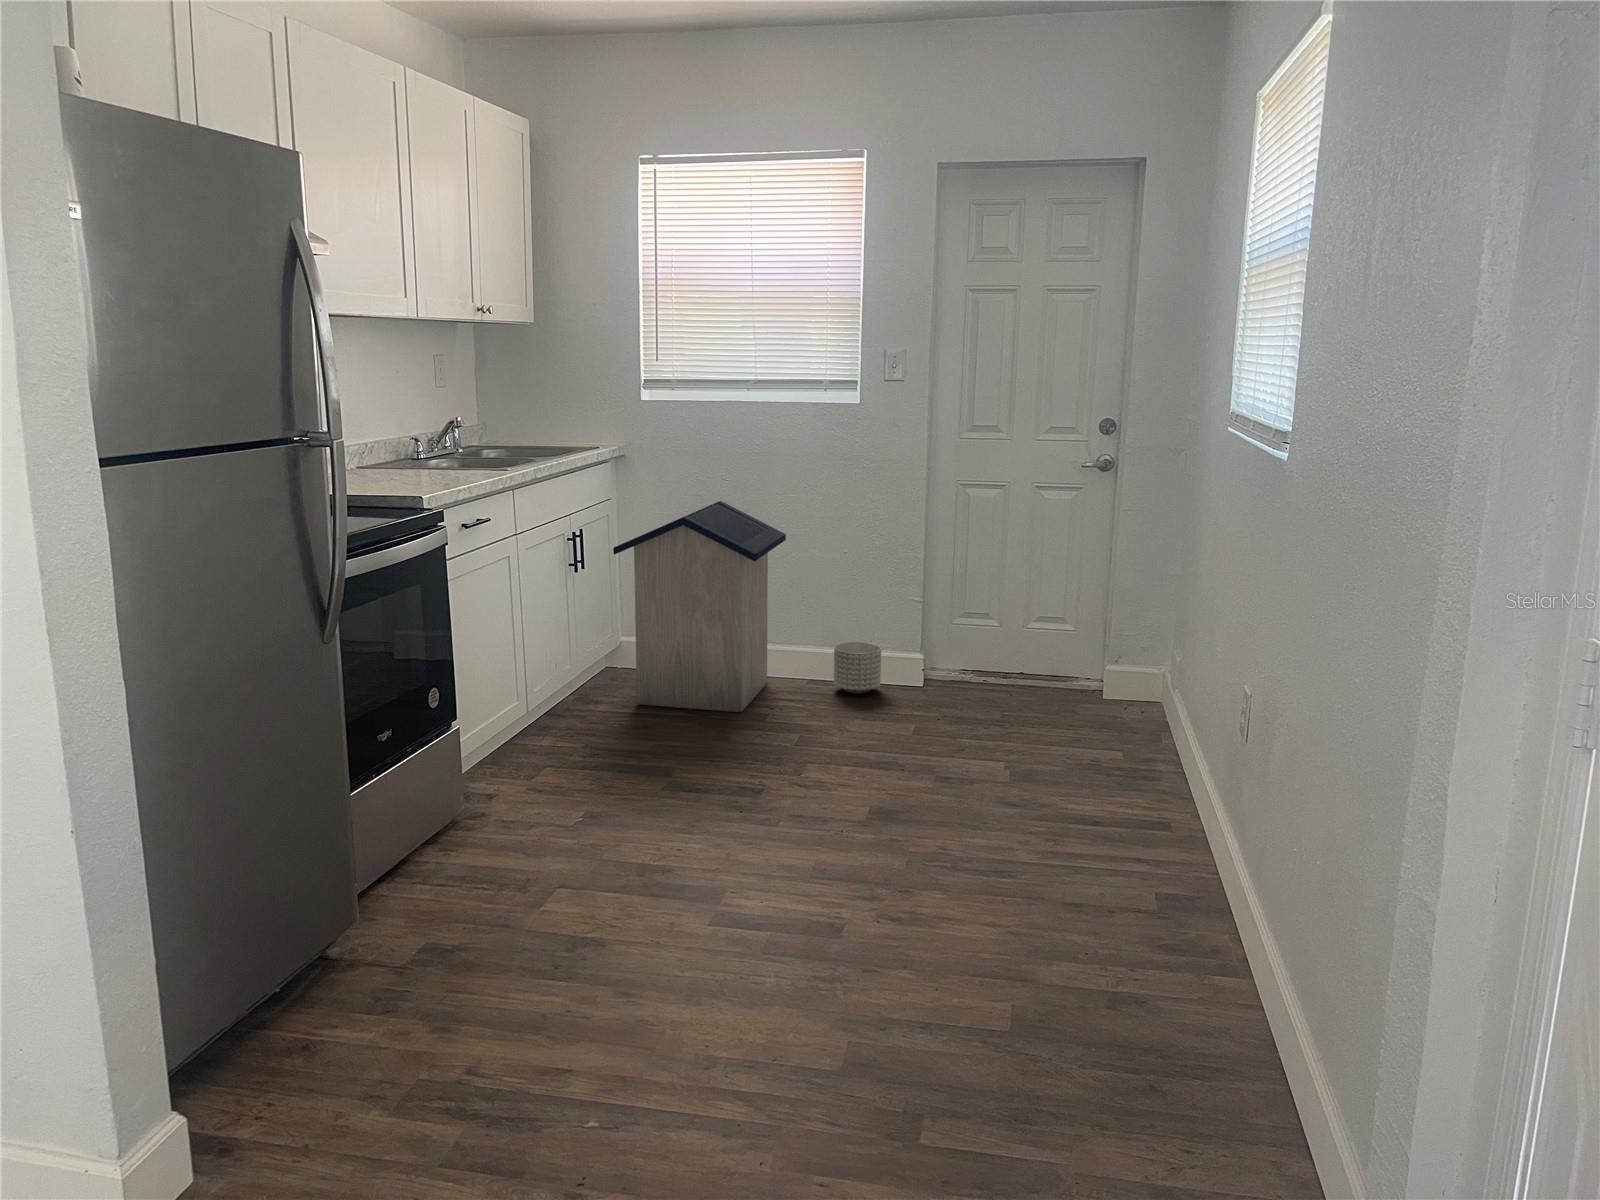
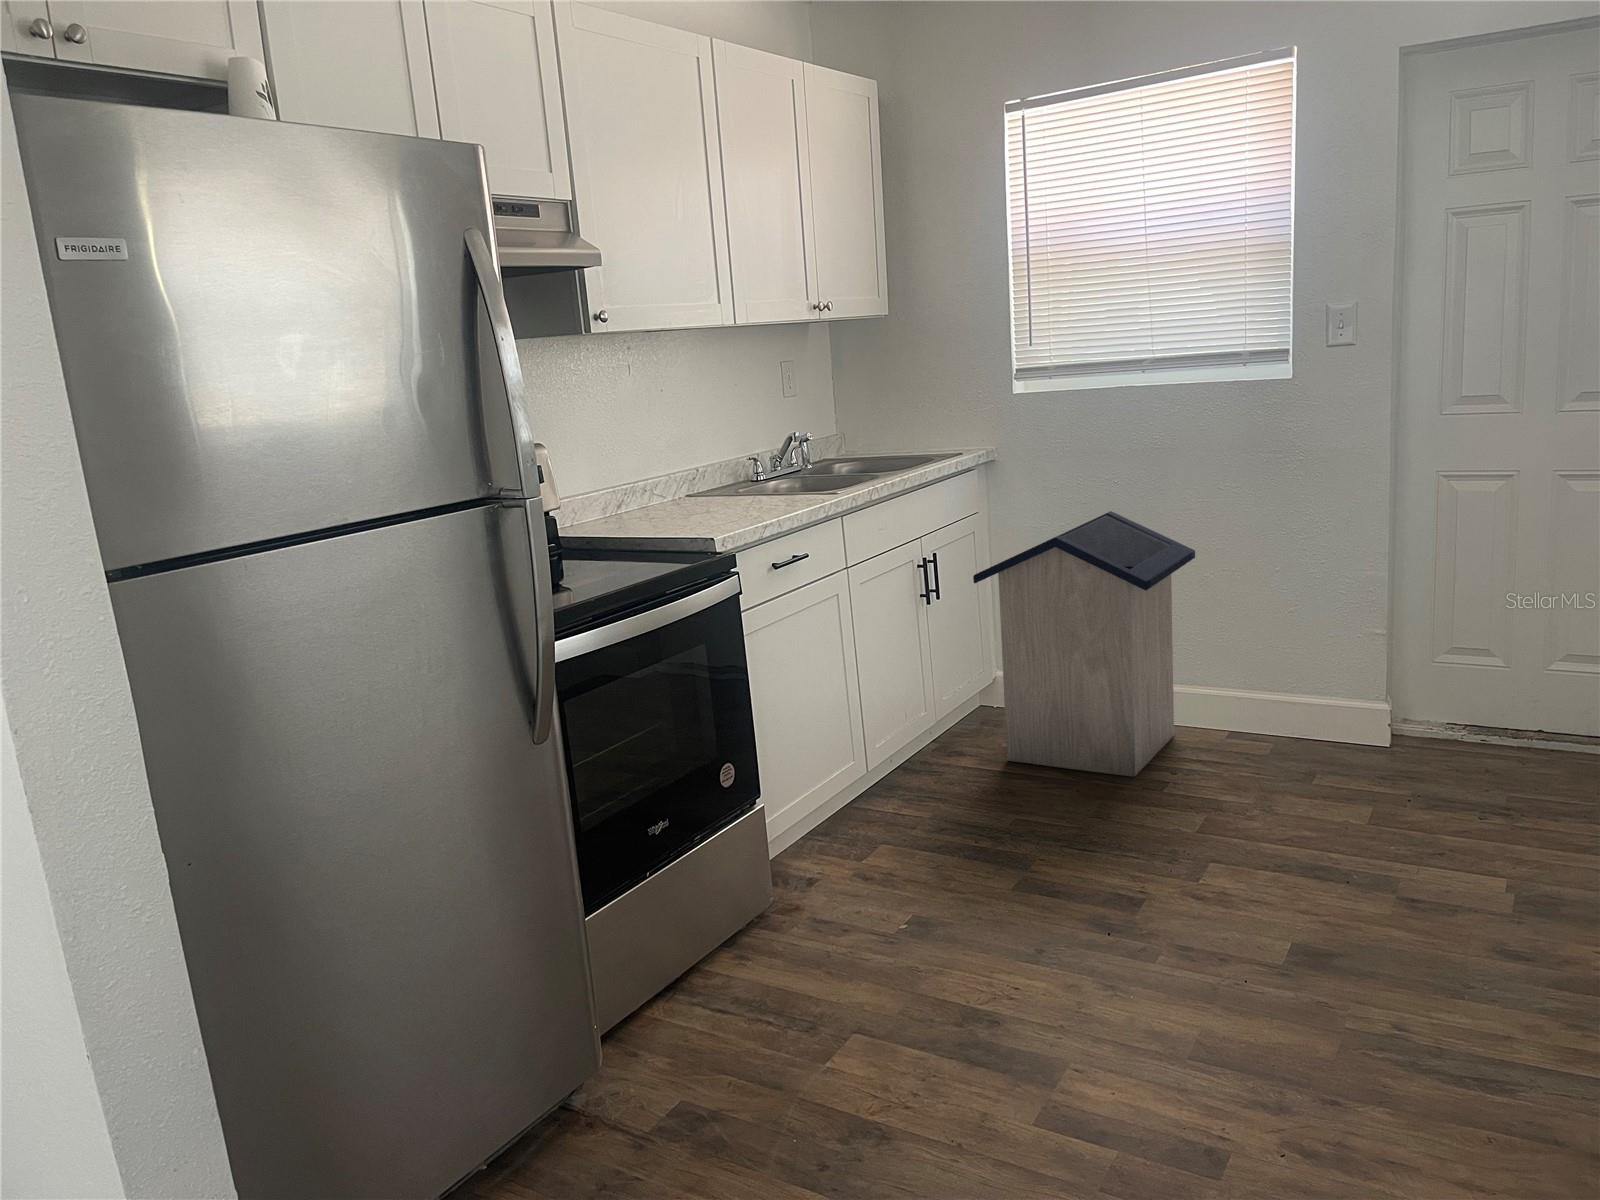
planter: present [834,642,881,694] -> none [1261,687,1327,755]

